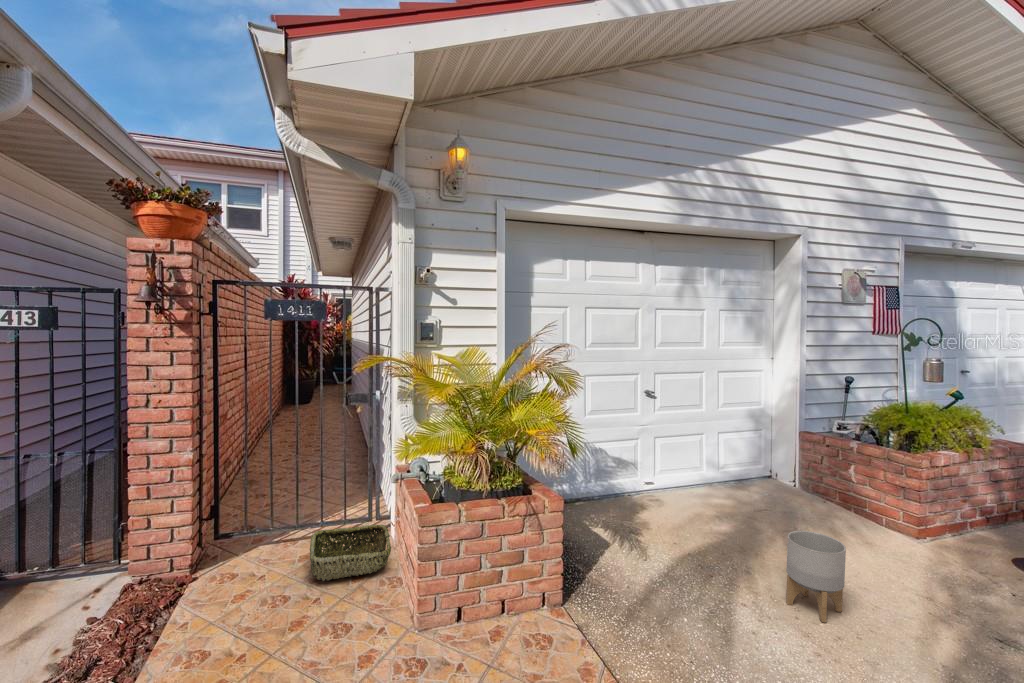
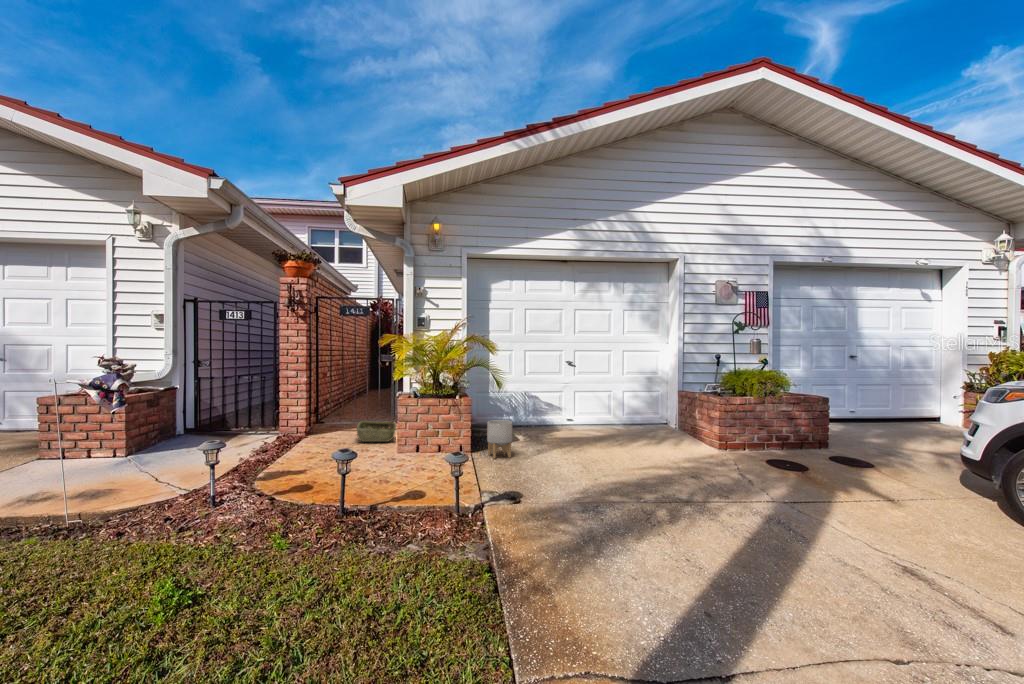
planter: present [786,531,846,622] -> present [487,420,512,459]

